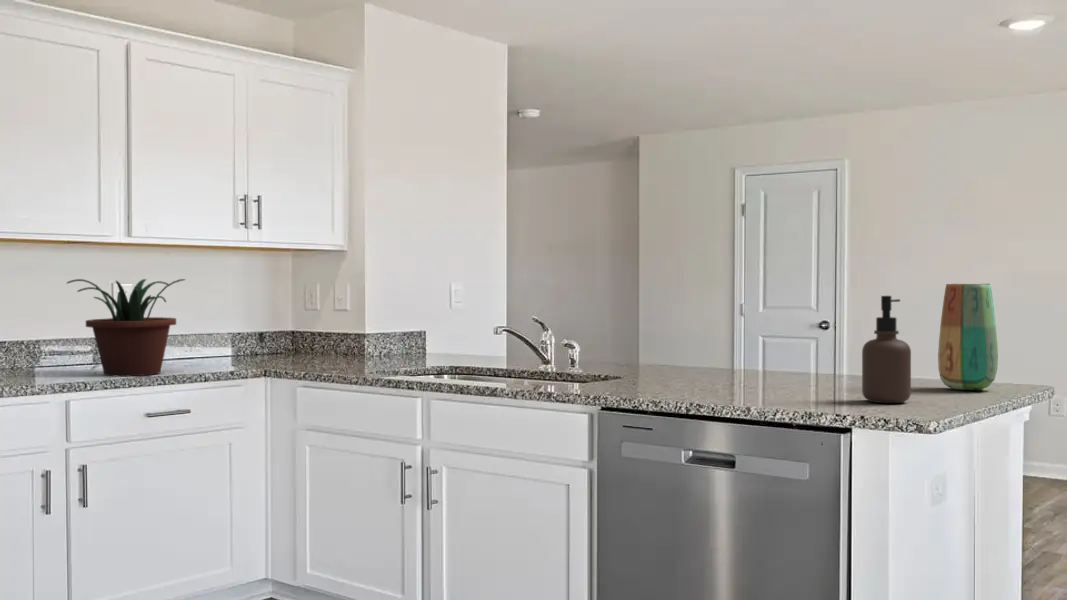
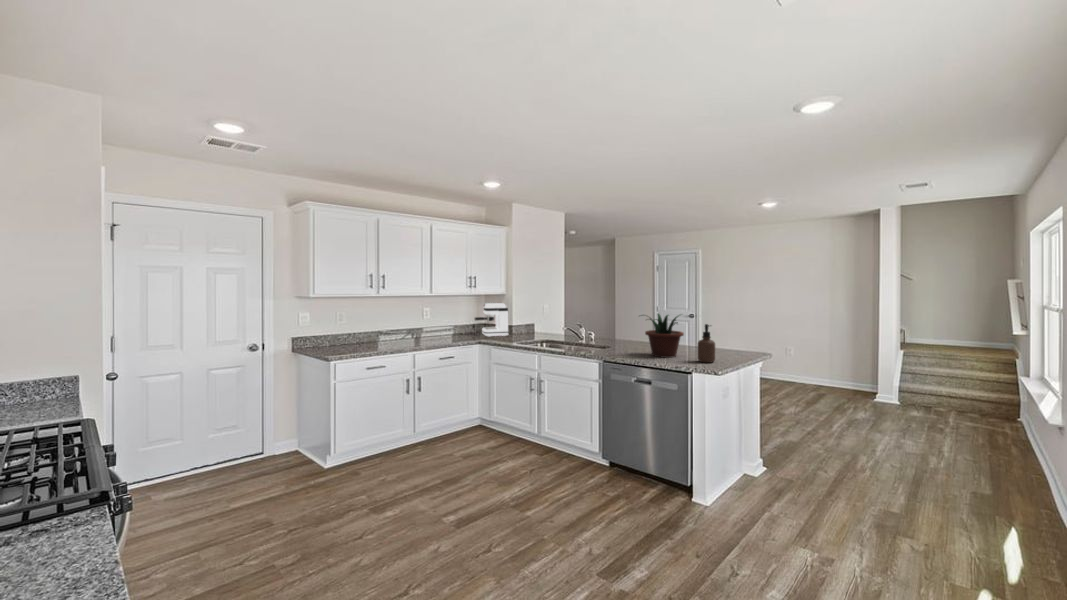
coffee maker: none [261,273,352,361] -> present [475,303,508,337]
potted plant: present [67,279,185,376] -> present [645,314,684,358]
vase: present [938,284,998,390] -> none [728,317,750,356]

